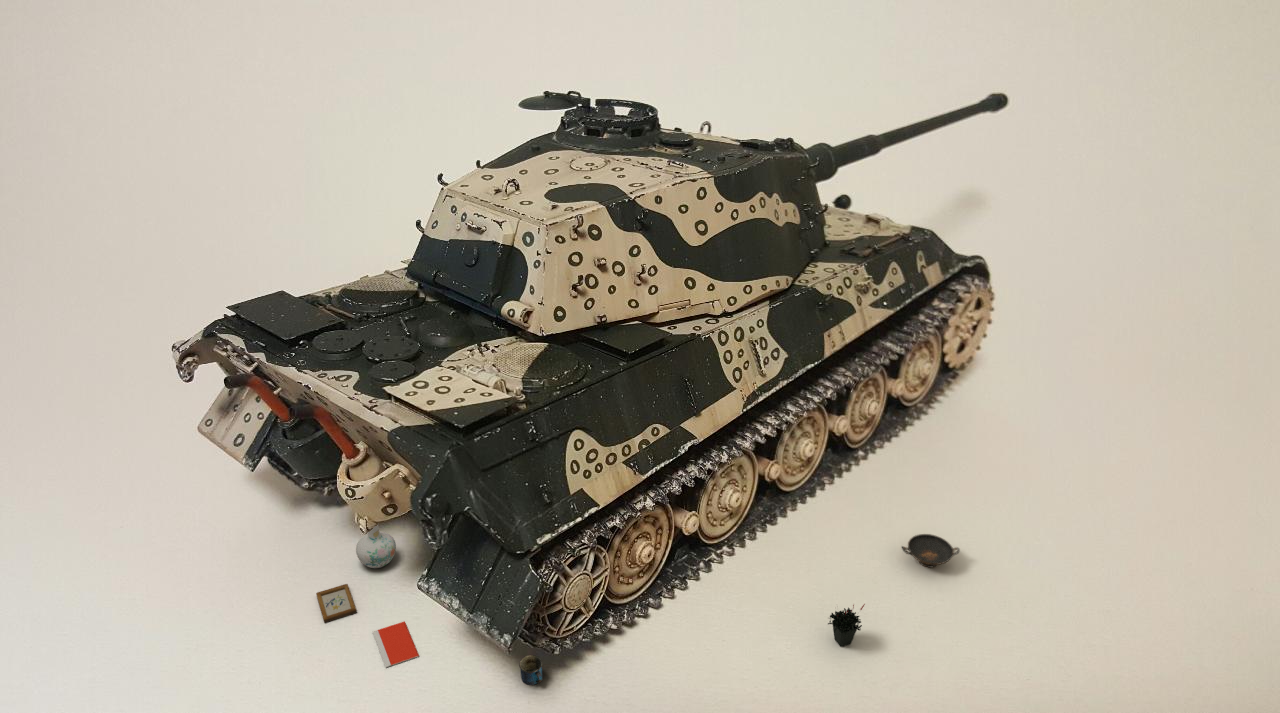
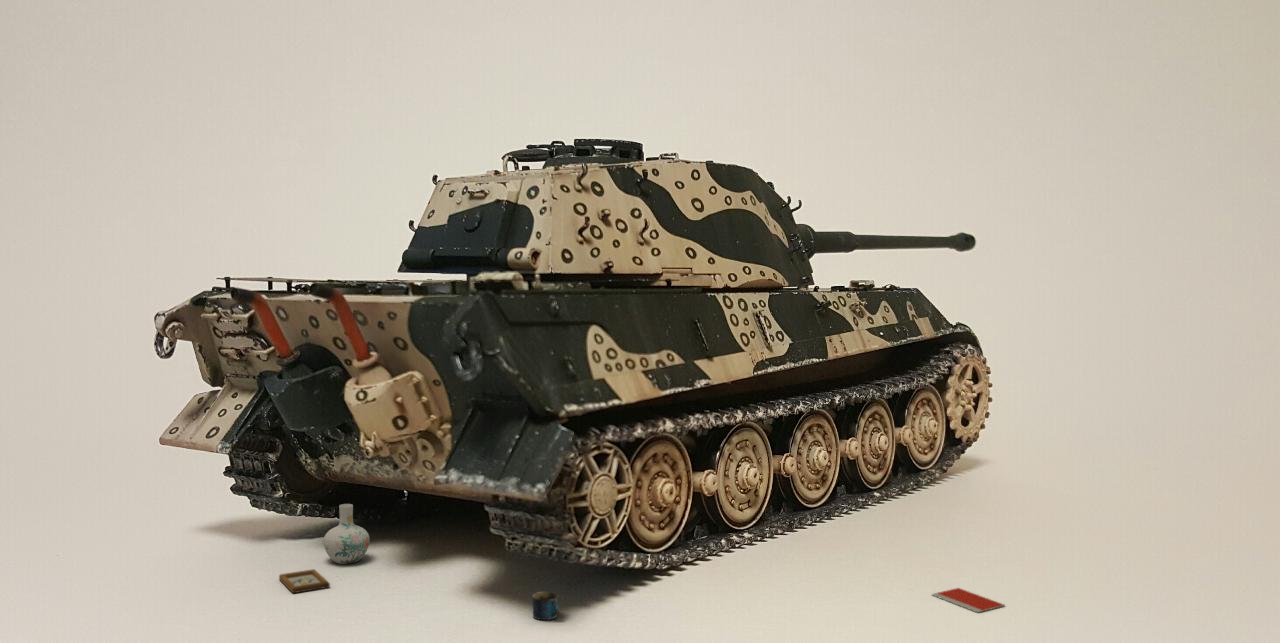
decorative bowl: present [902,534,960,568] -> none [936,523,998,551]
potted plant: present [828,604,865,647] -> none [869,525,910,593]
notebook: present [373,621,419,668] -> present [932,588,1005,612]

